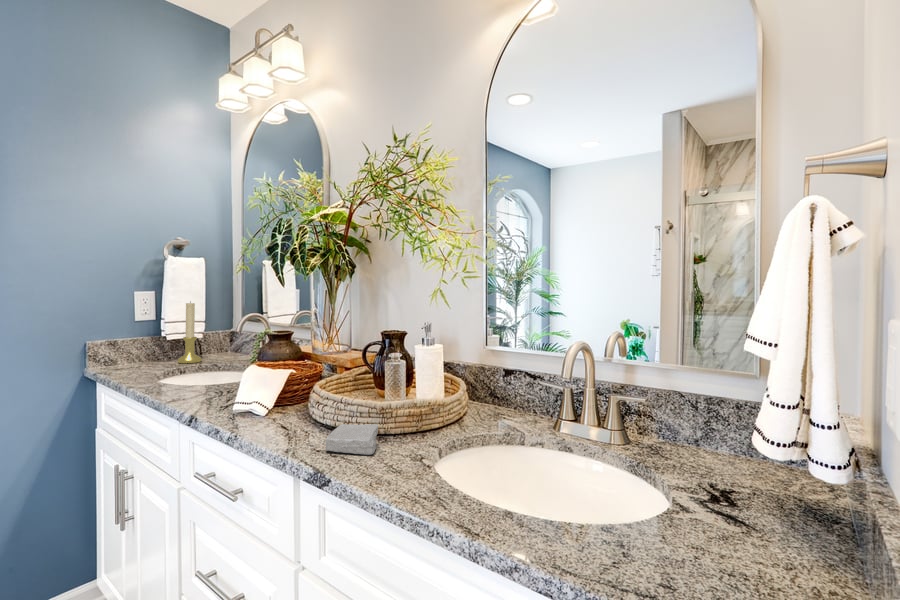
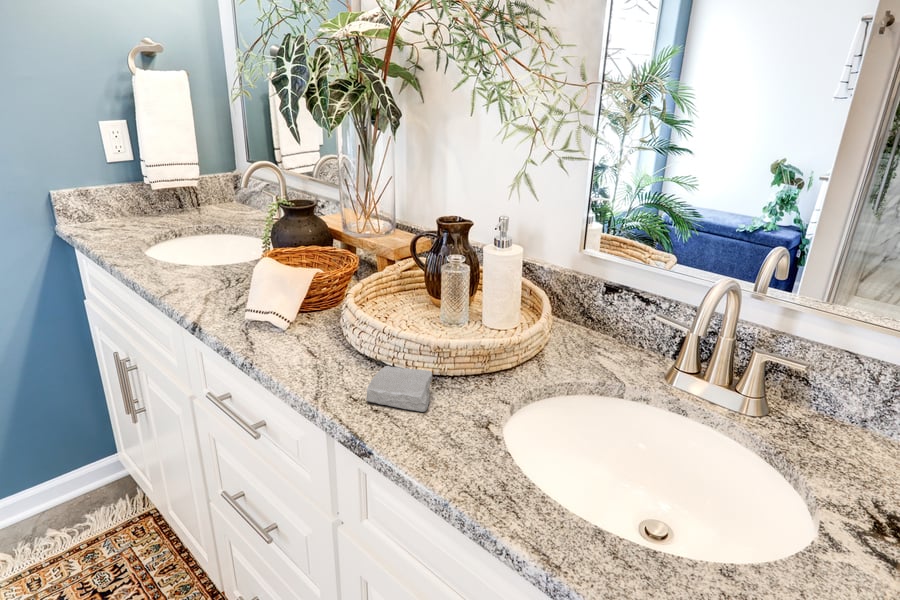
candle holder: present [178,302,202,363] -> none [169,137,199,222]

